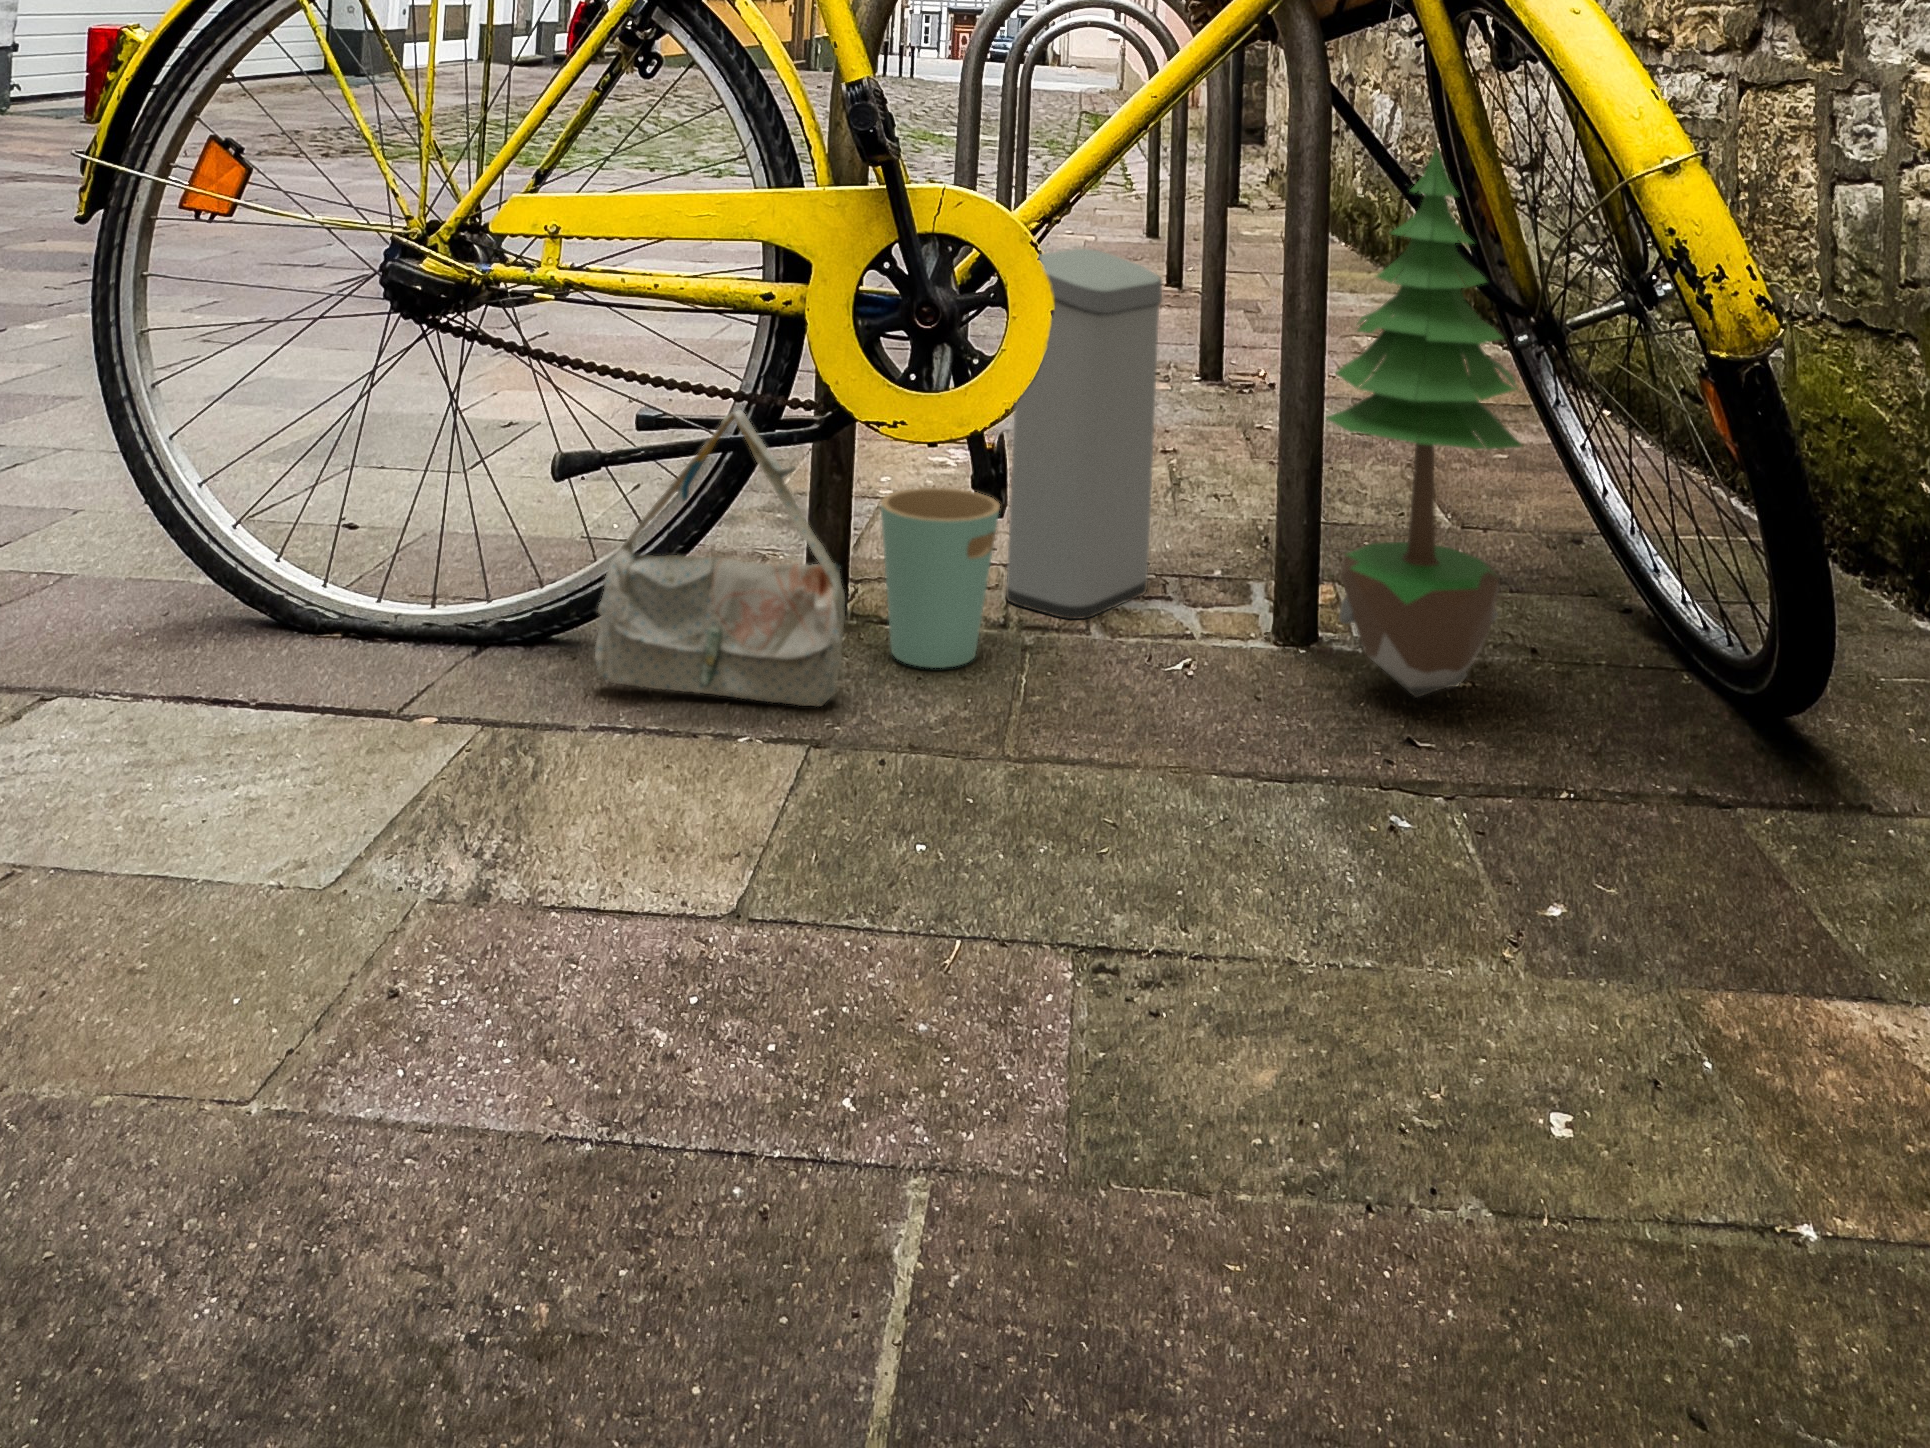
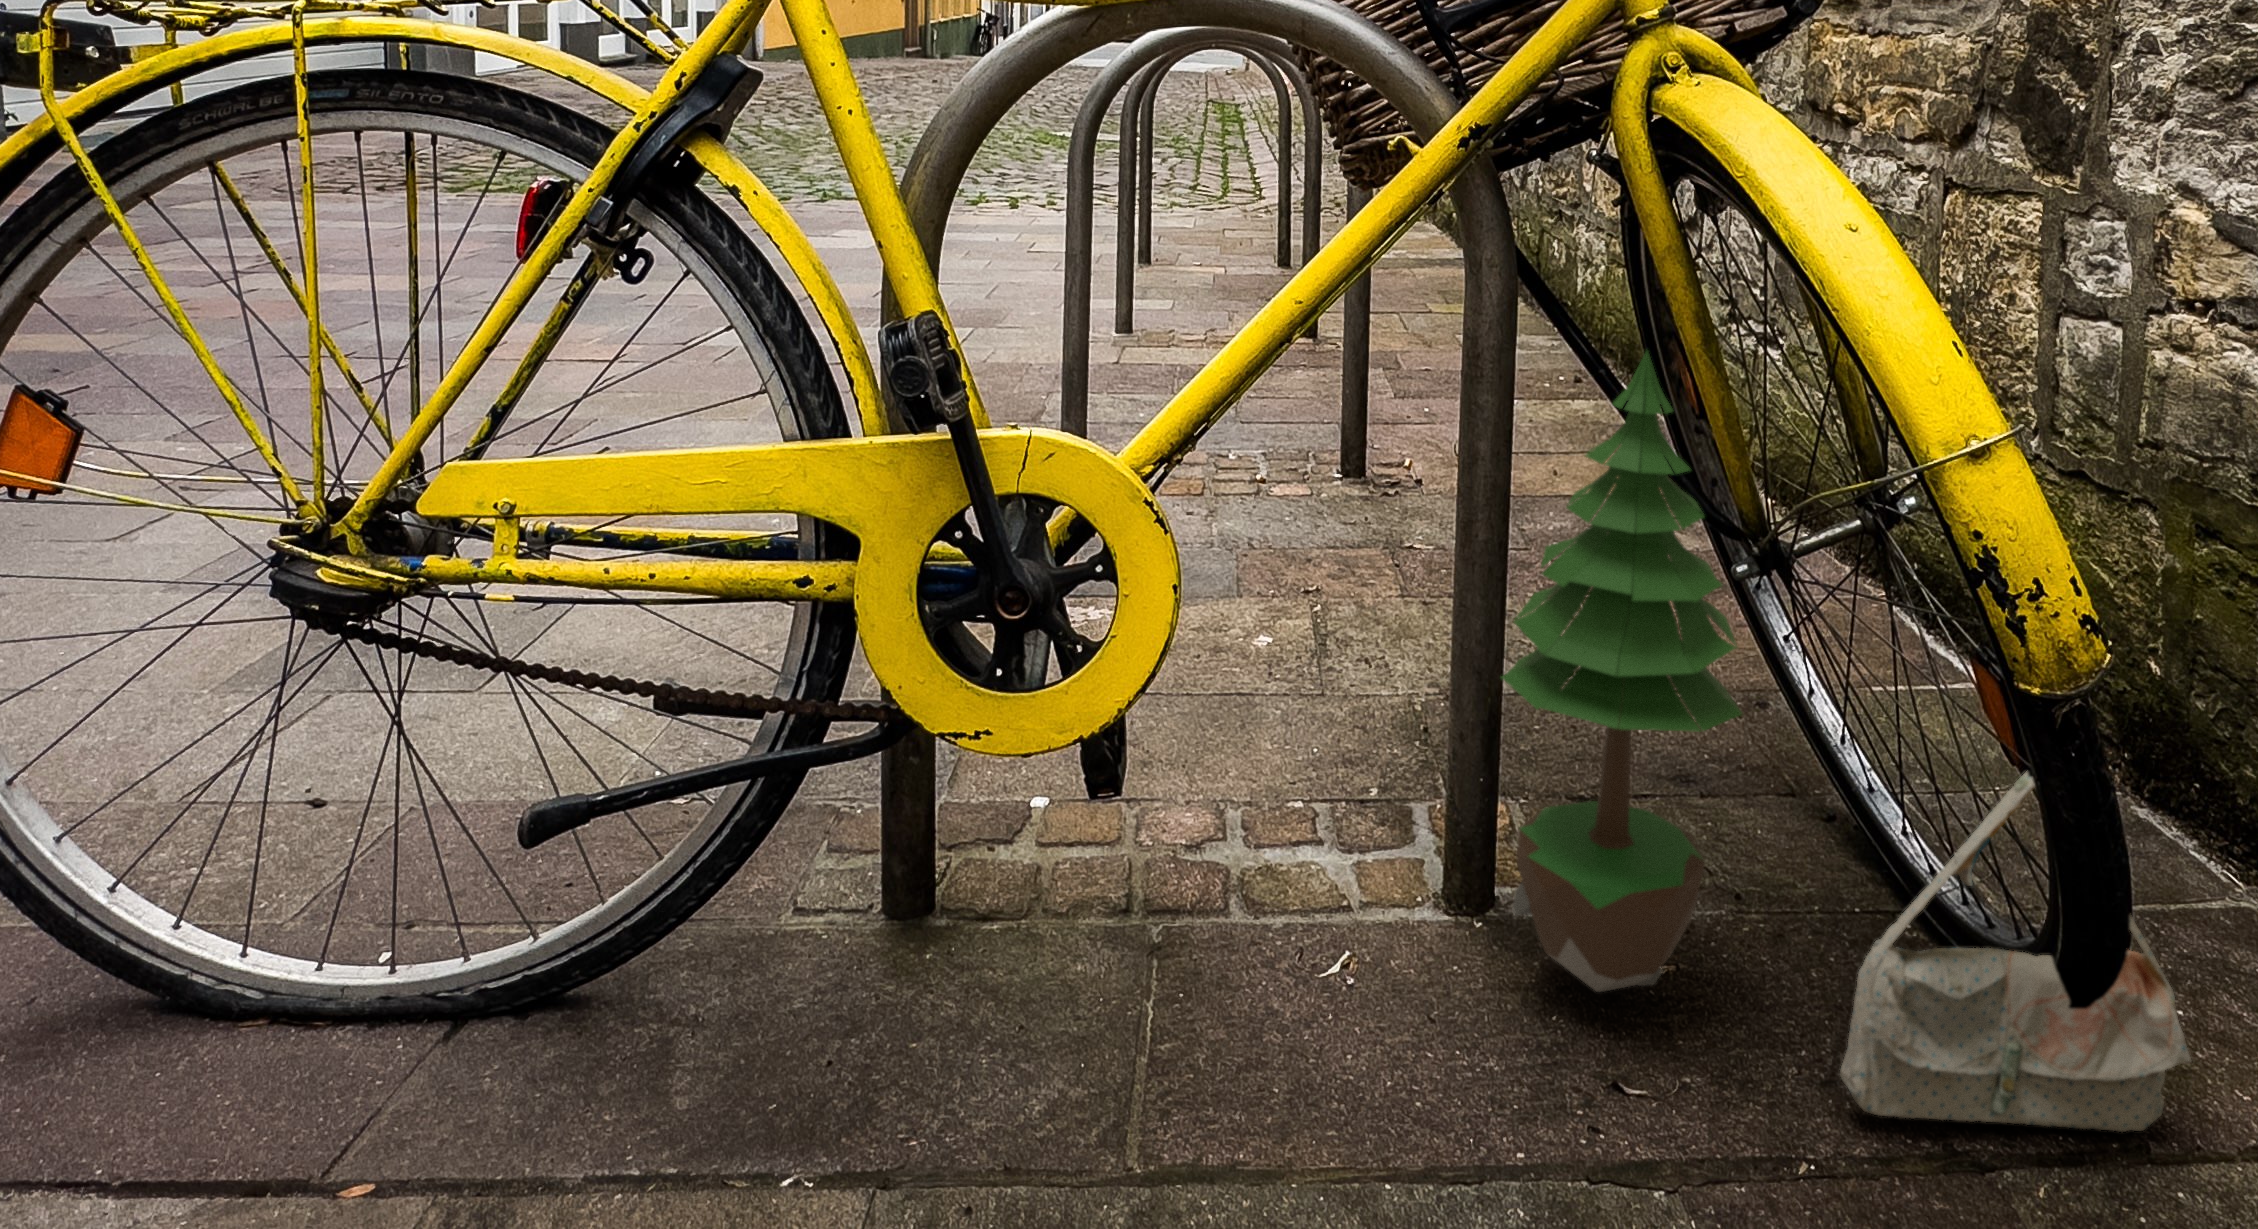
trash can: present [881,249,1162,668] -> none [949,423,1298,981]
bag: present [595,410,845,706] -> present [1840,772,2191,1132]

